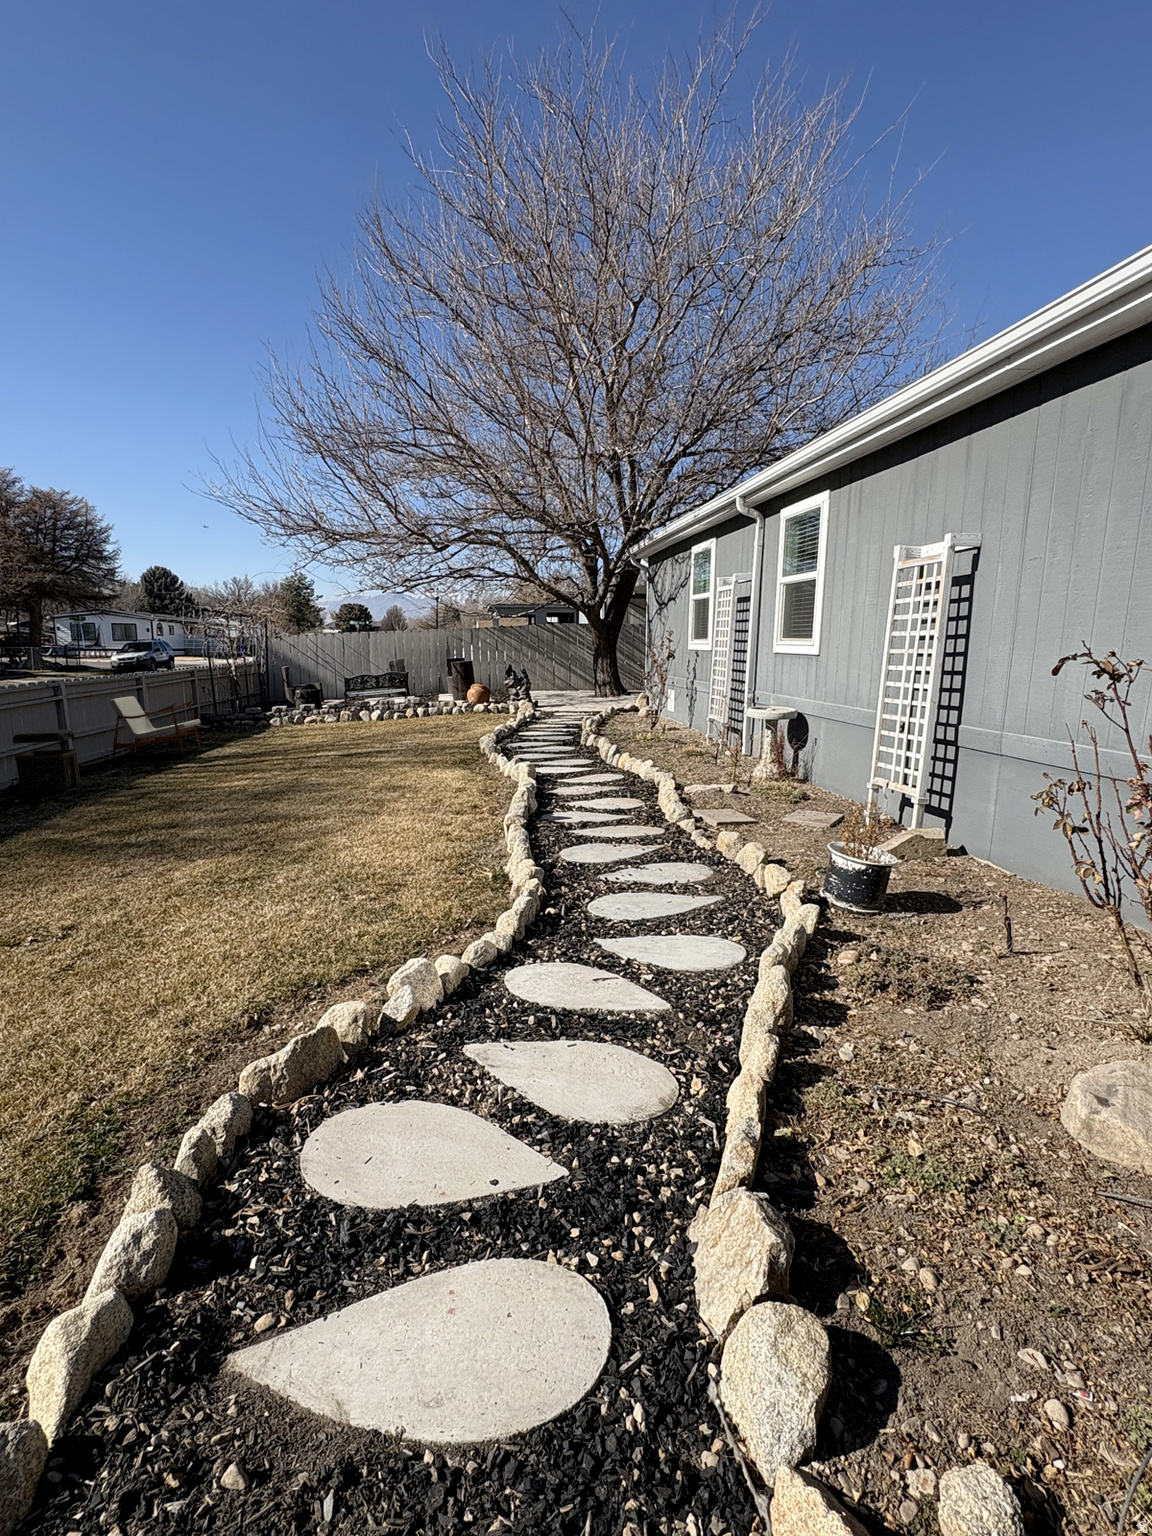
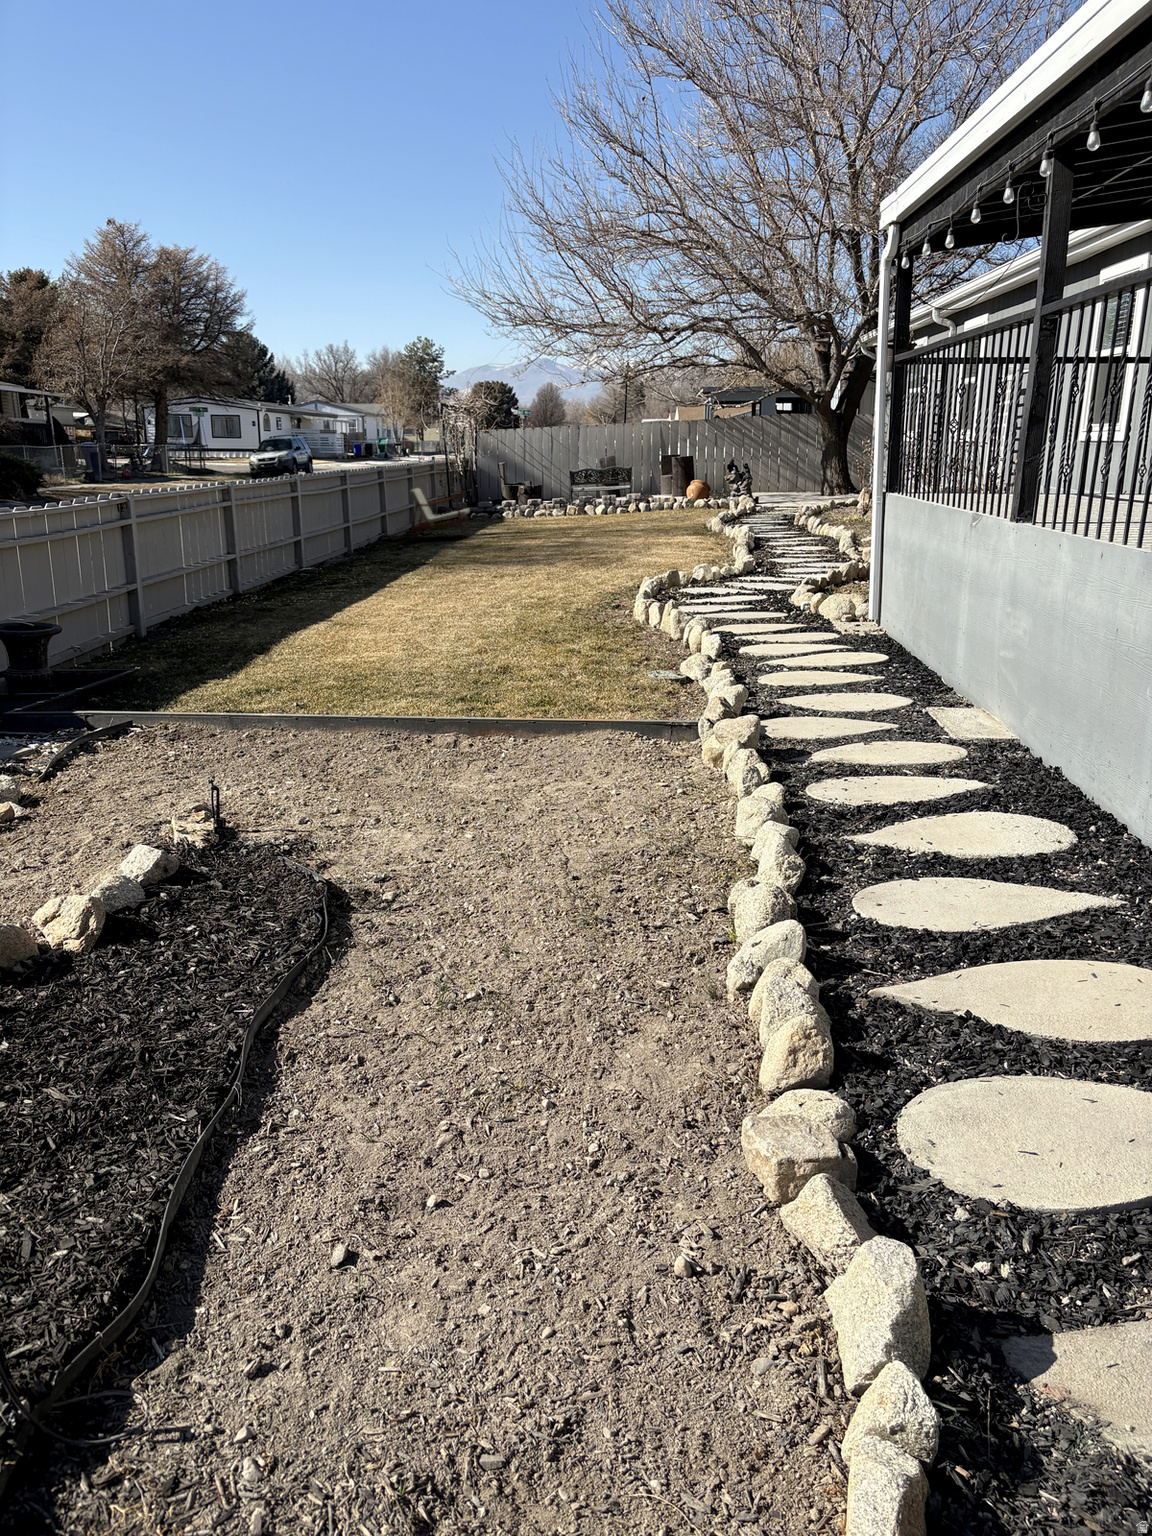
toolbox: present [13,729,80,793] -> none [380,511,415,556]

